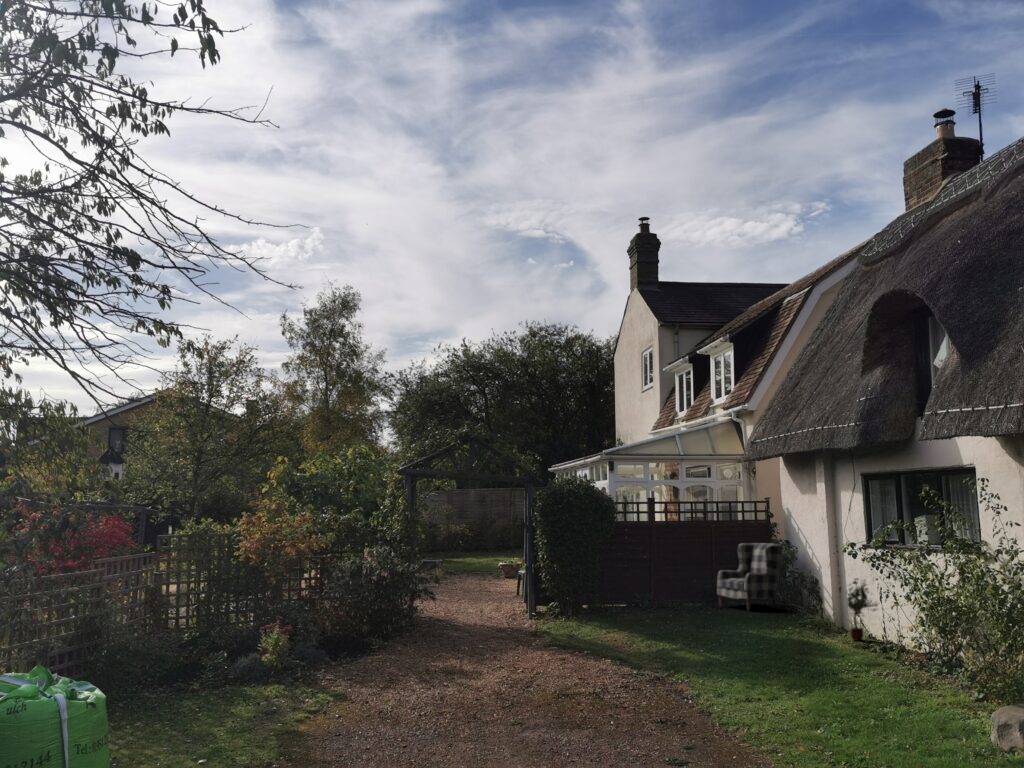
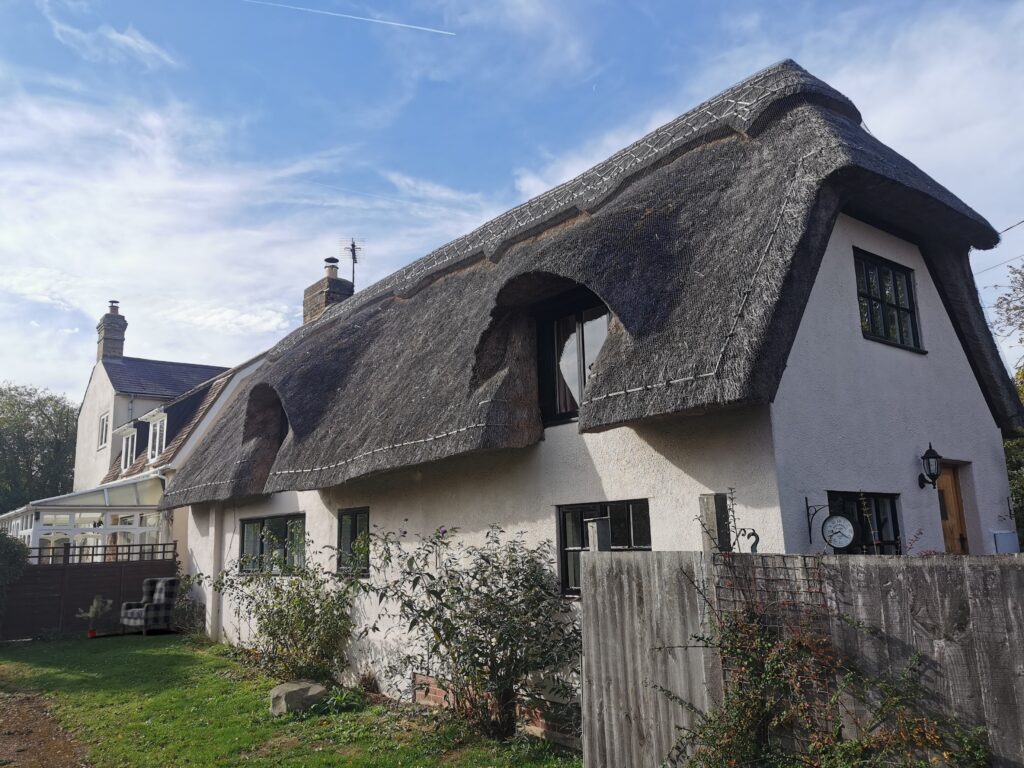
potted tree: present [847,579,878,640] -> present [76,597,112,638]

